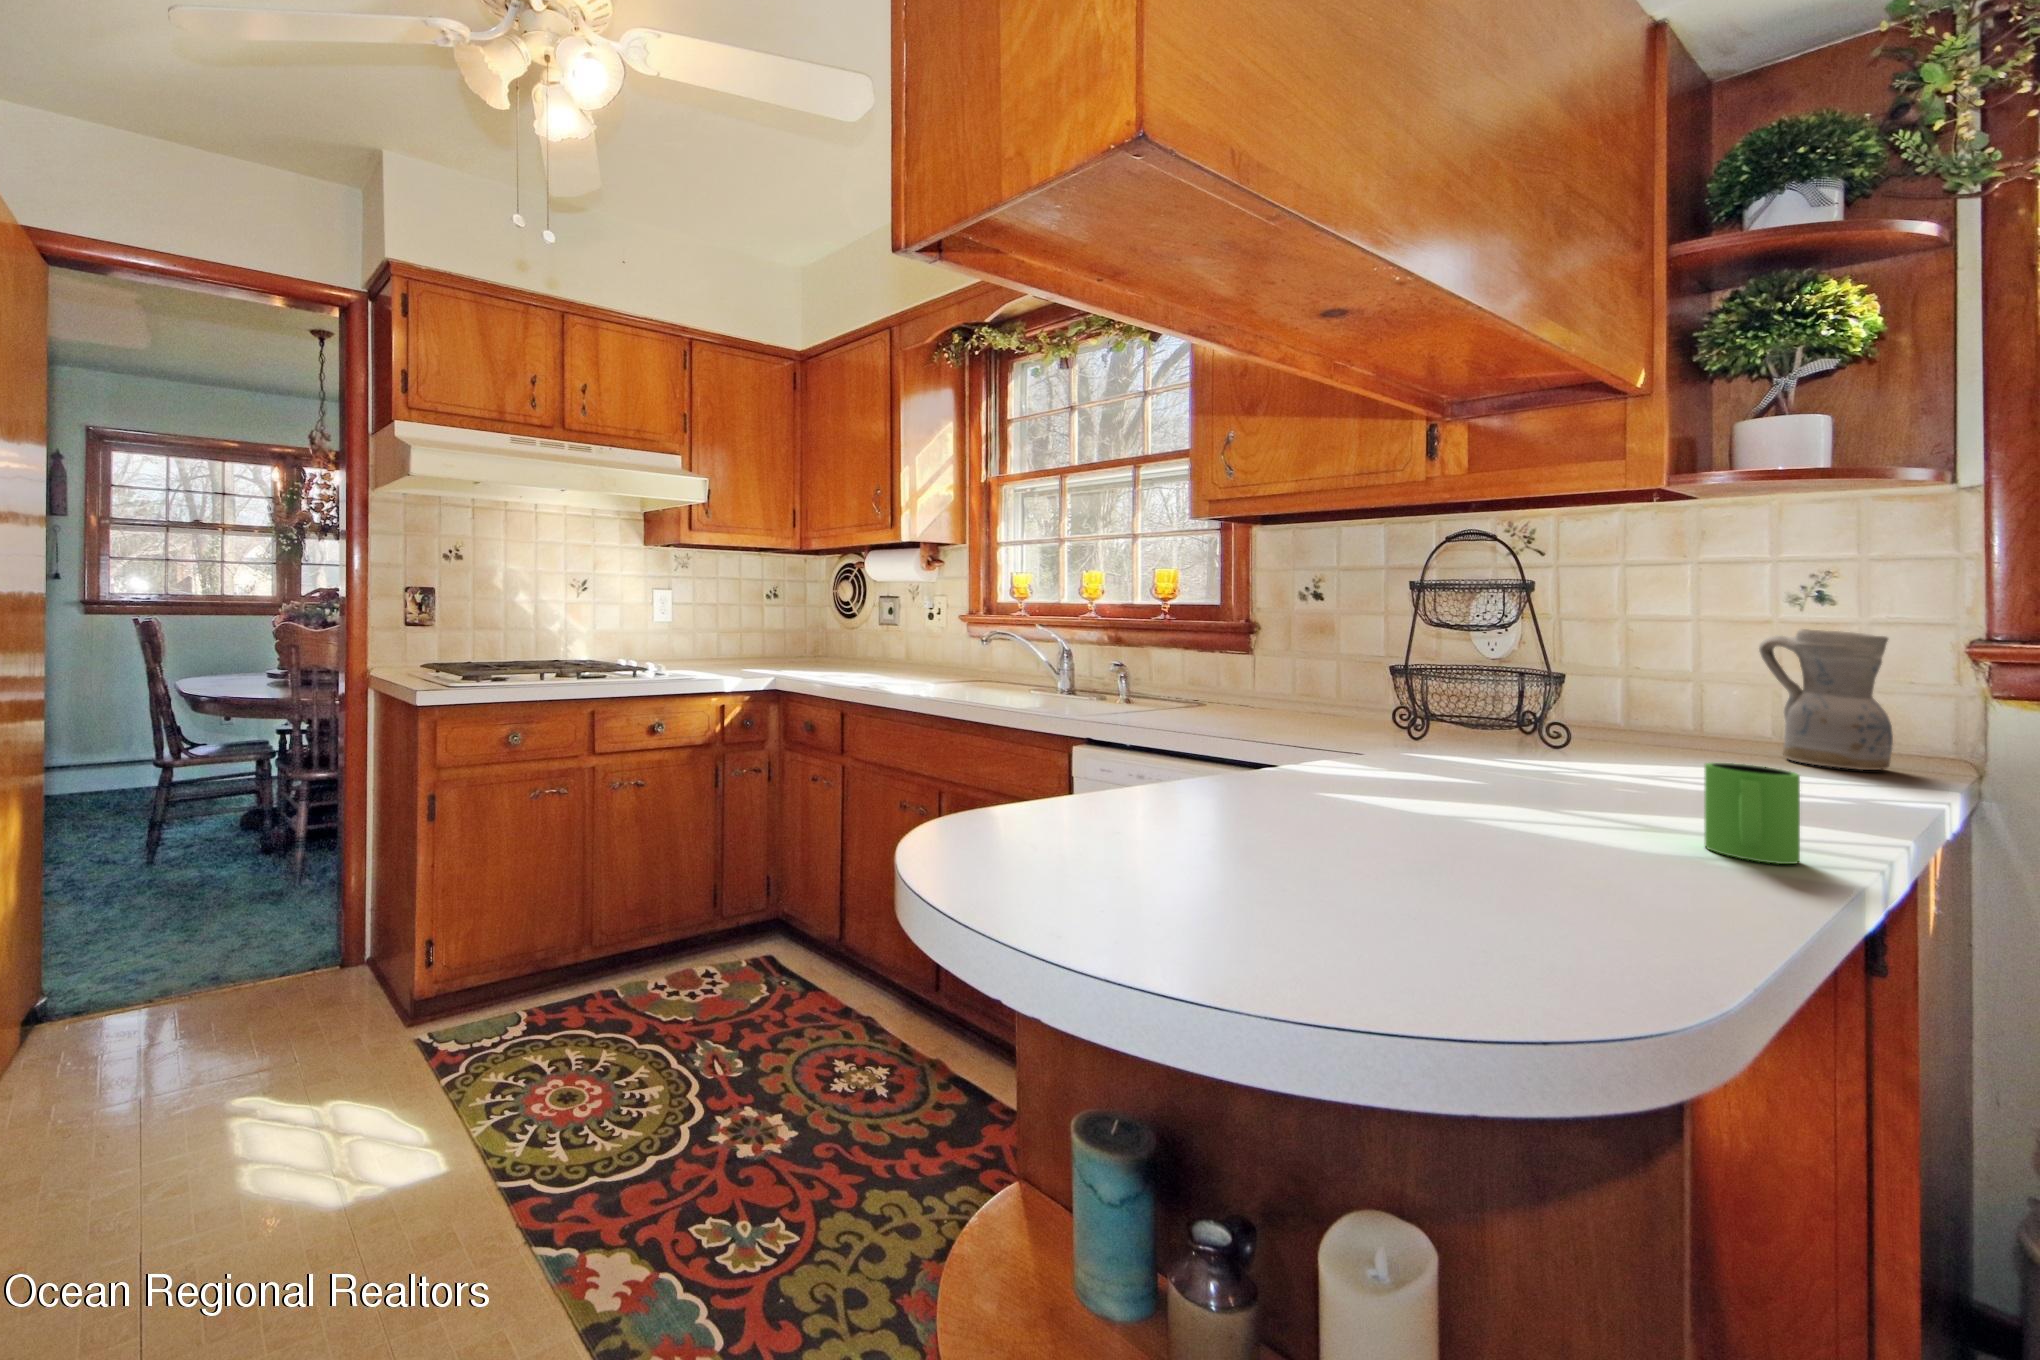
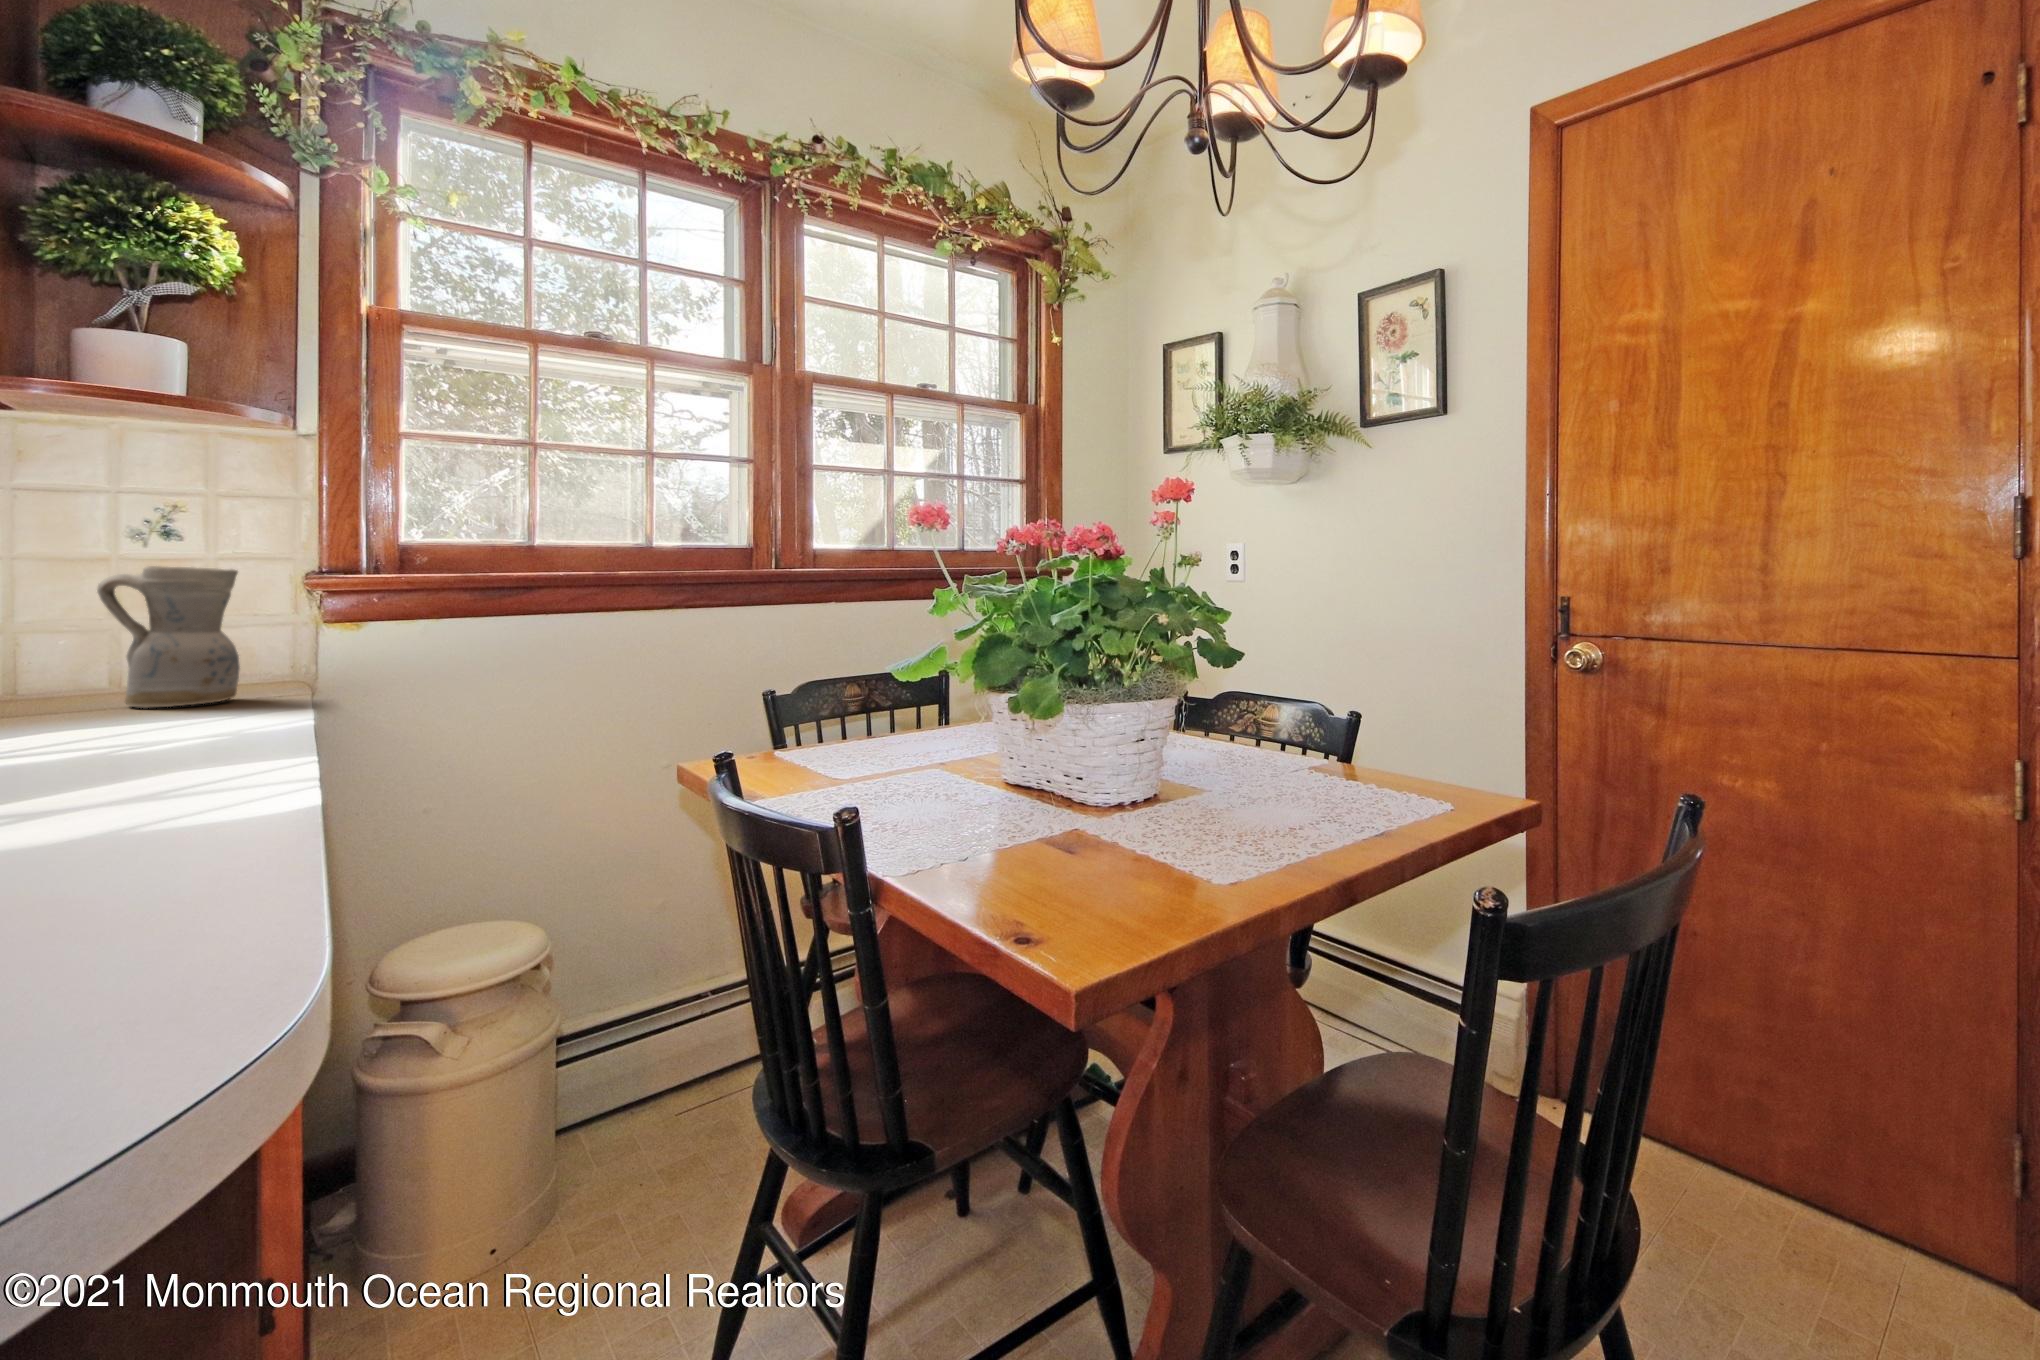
mug: present [1704,763,1800,864] -> none [95,705,210,814]

